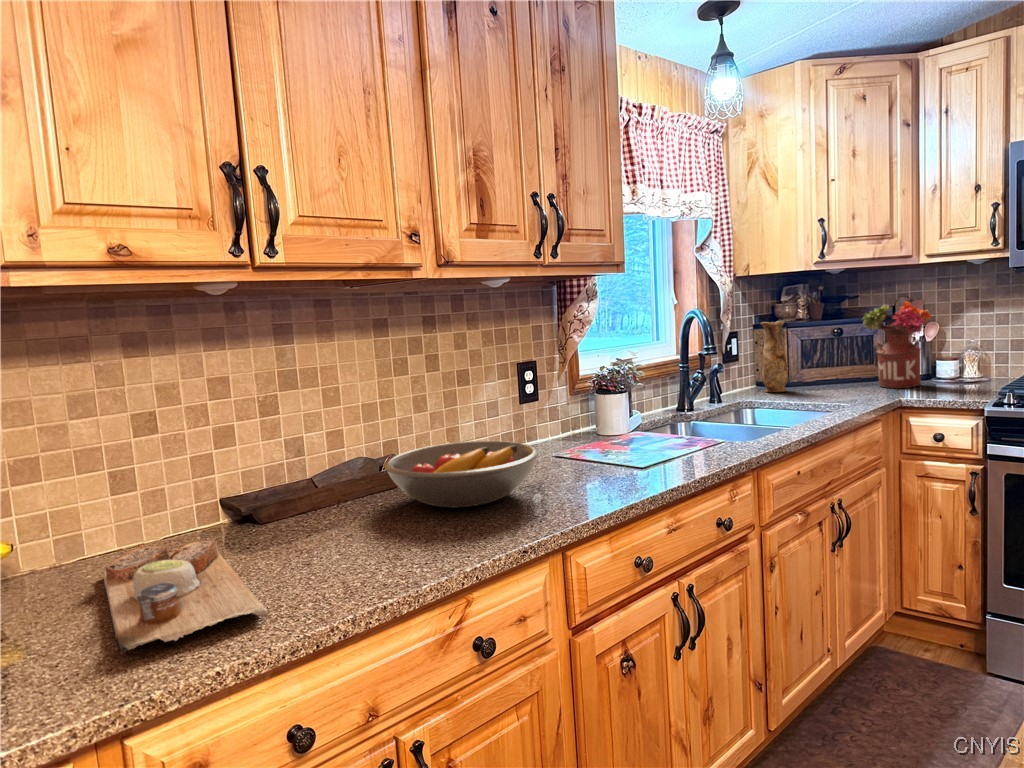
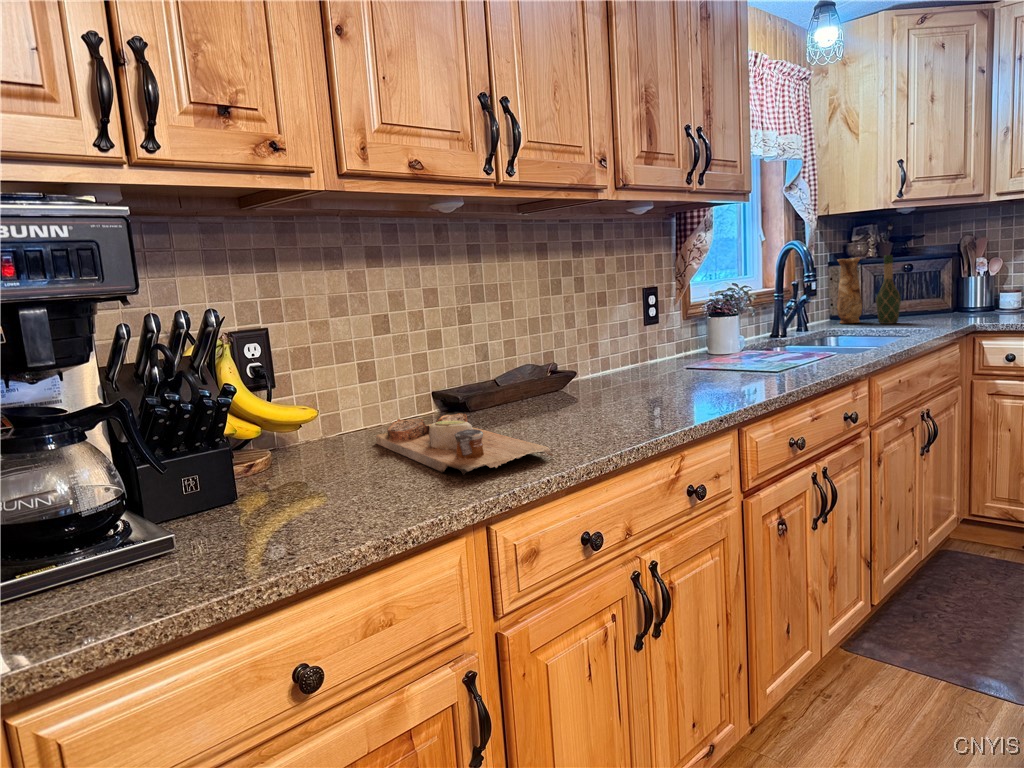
flower arrangement: present [863,301,931,388] -> none [933,236,1001,317]
wine bottle: none [800,320,826,395] -> present [876,255,901,324]
fruit bowl: present [384,441,539,507] -> none [567,344,703,397]

